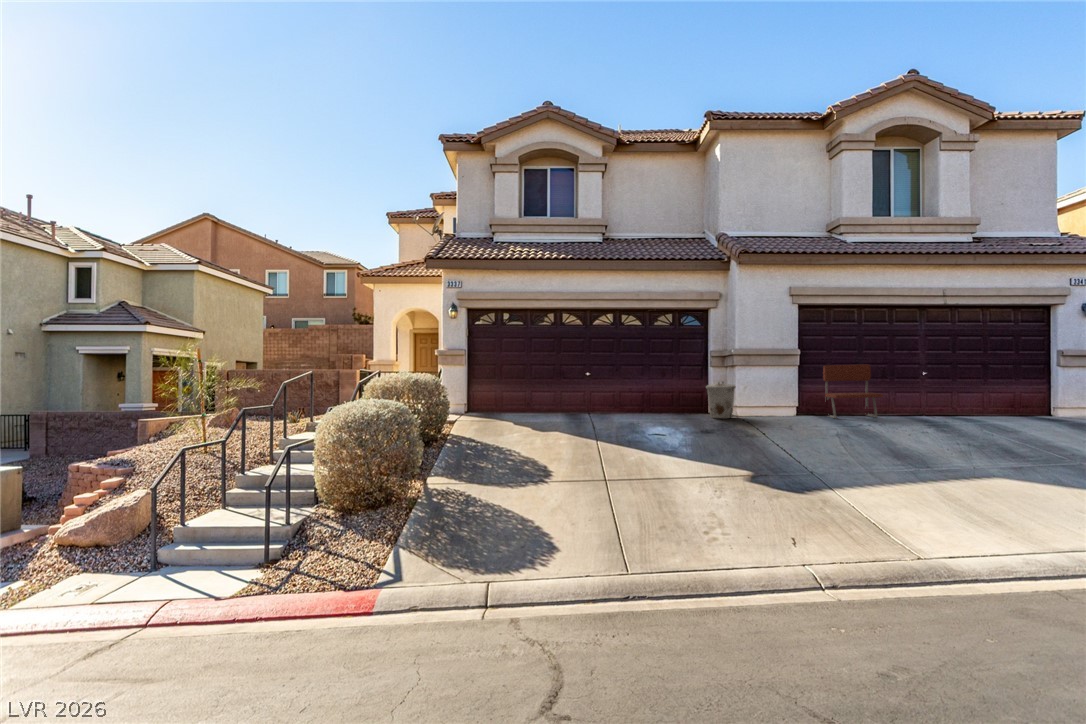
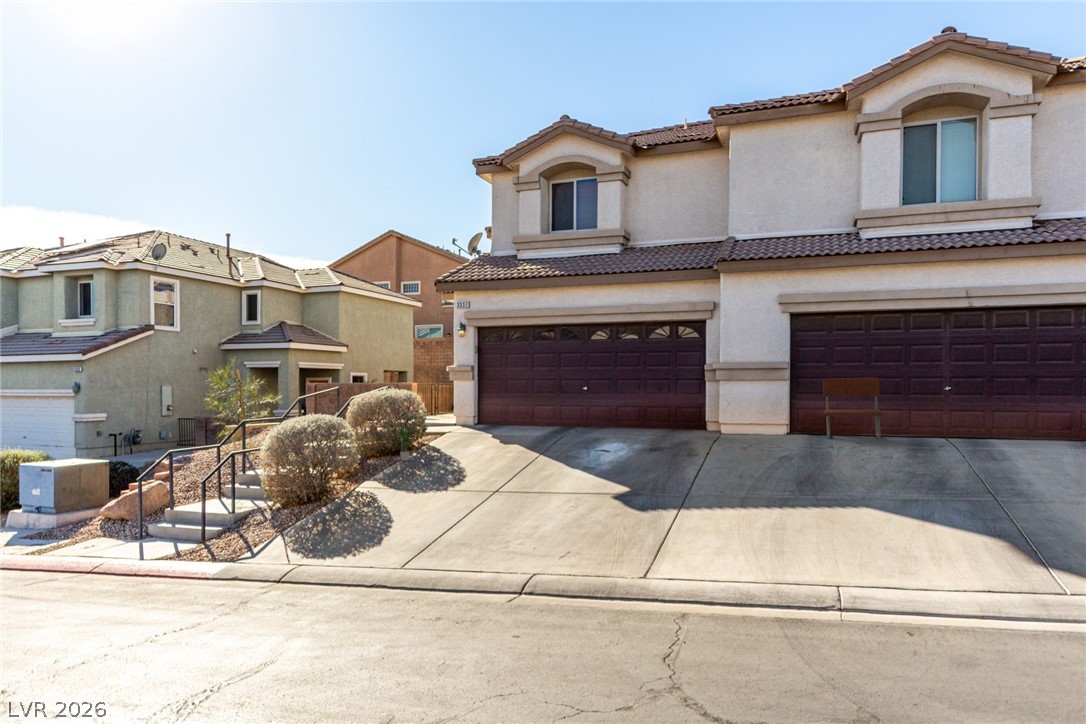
trash can: present [706,382,736,418] -> none [689,396,720,434]
potted plant: none [437,410,464,453] -> present [398,427,411,461]

